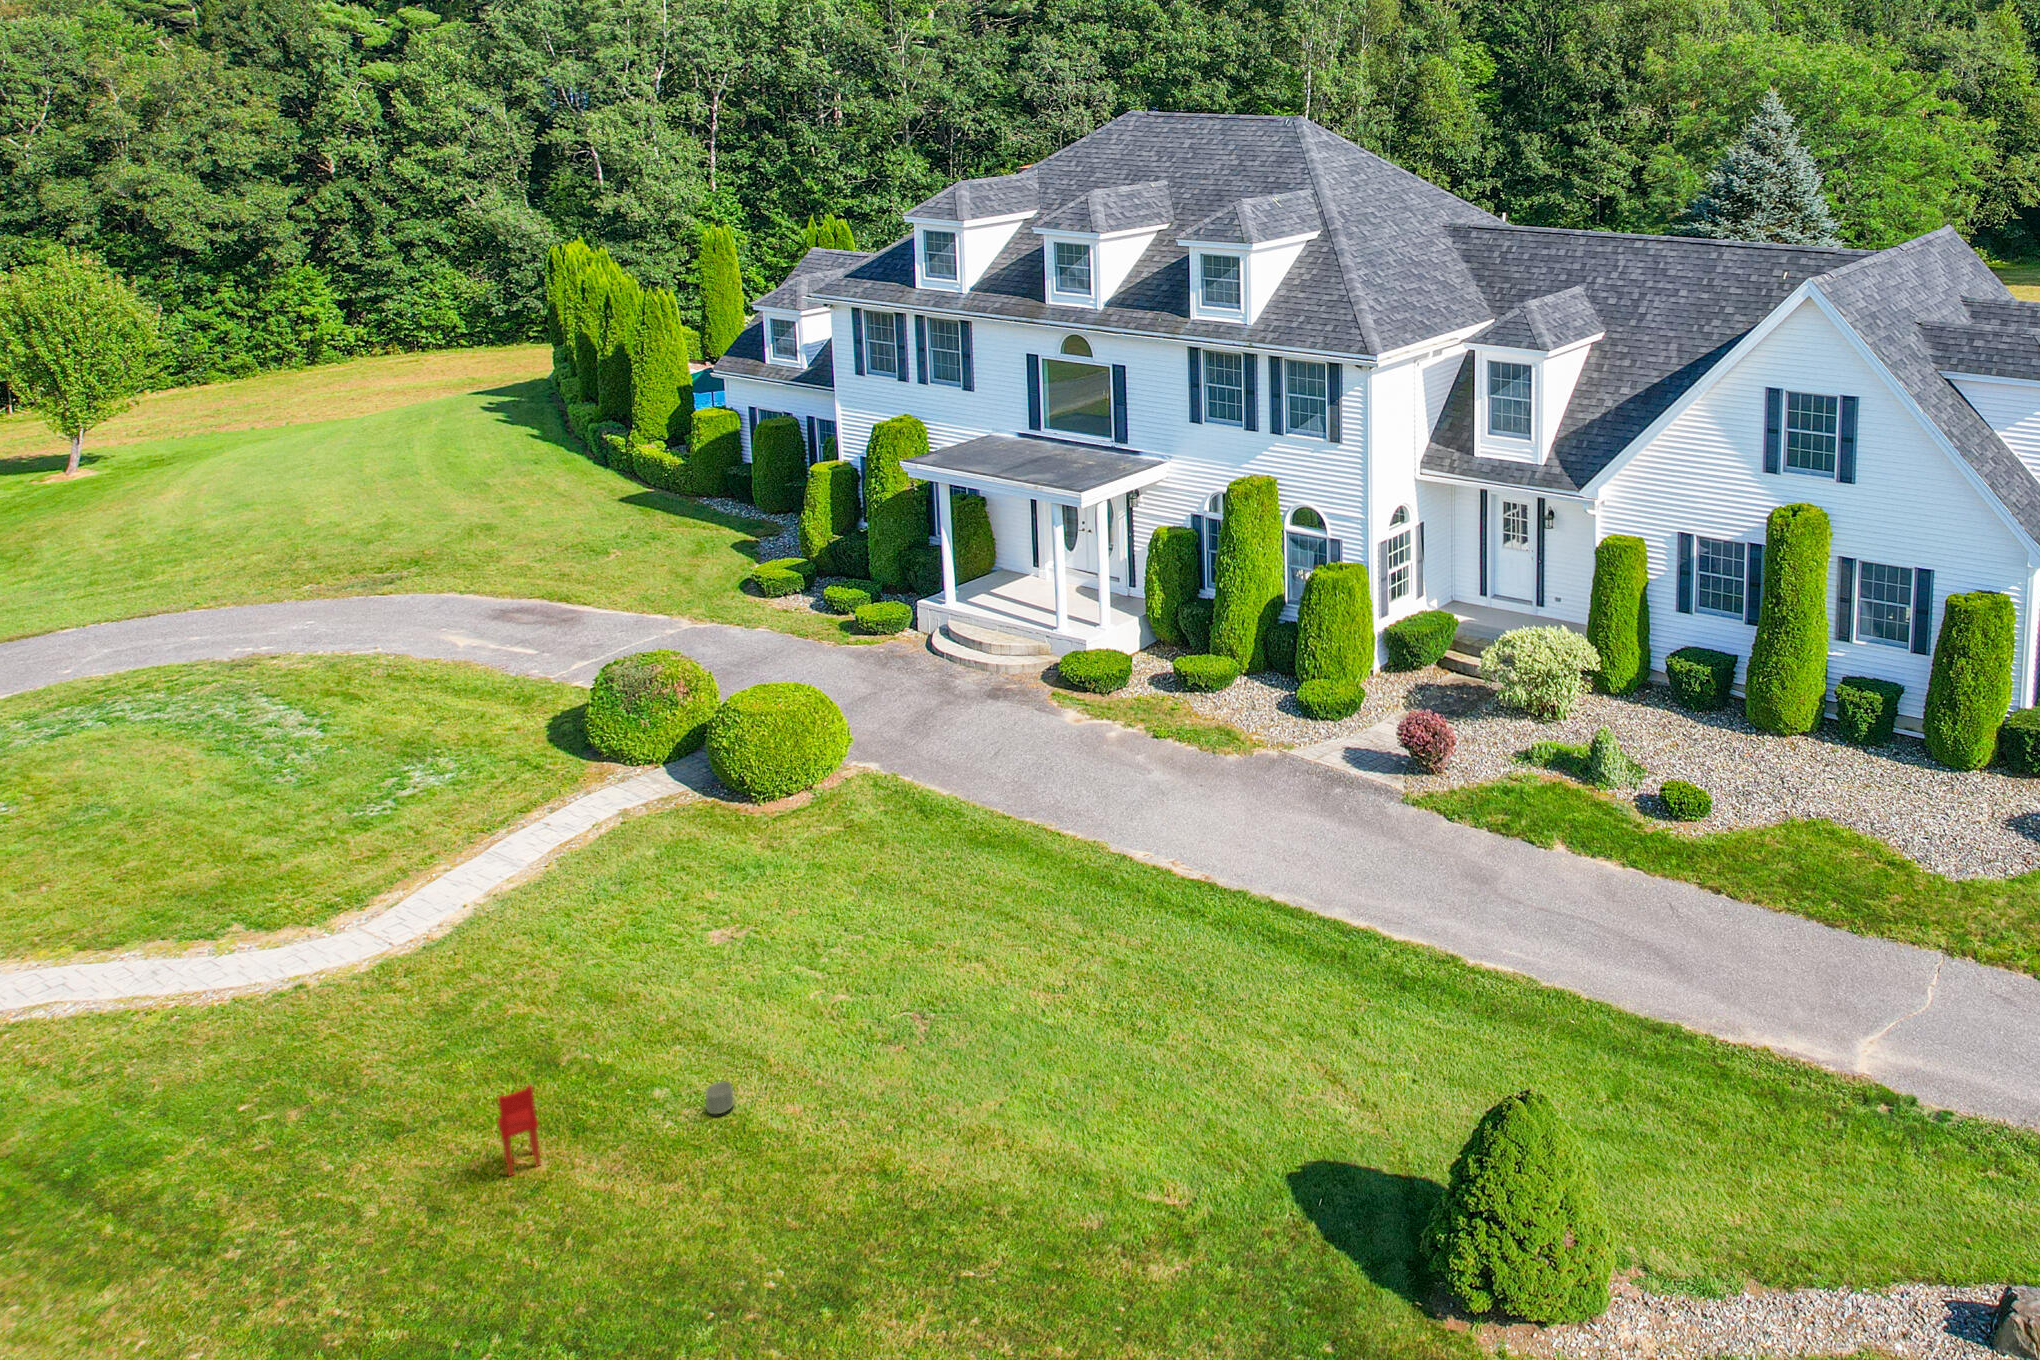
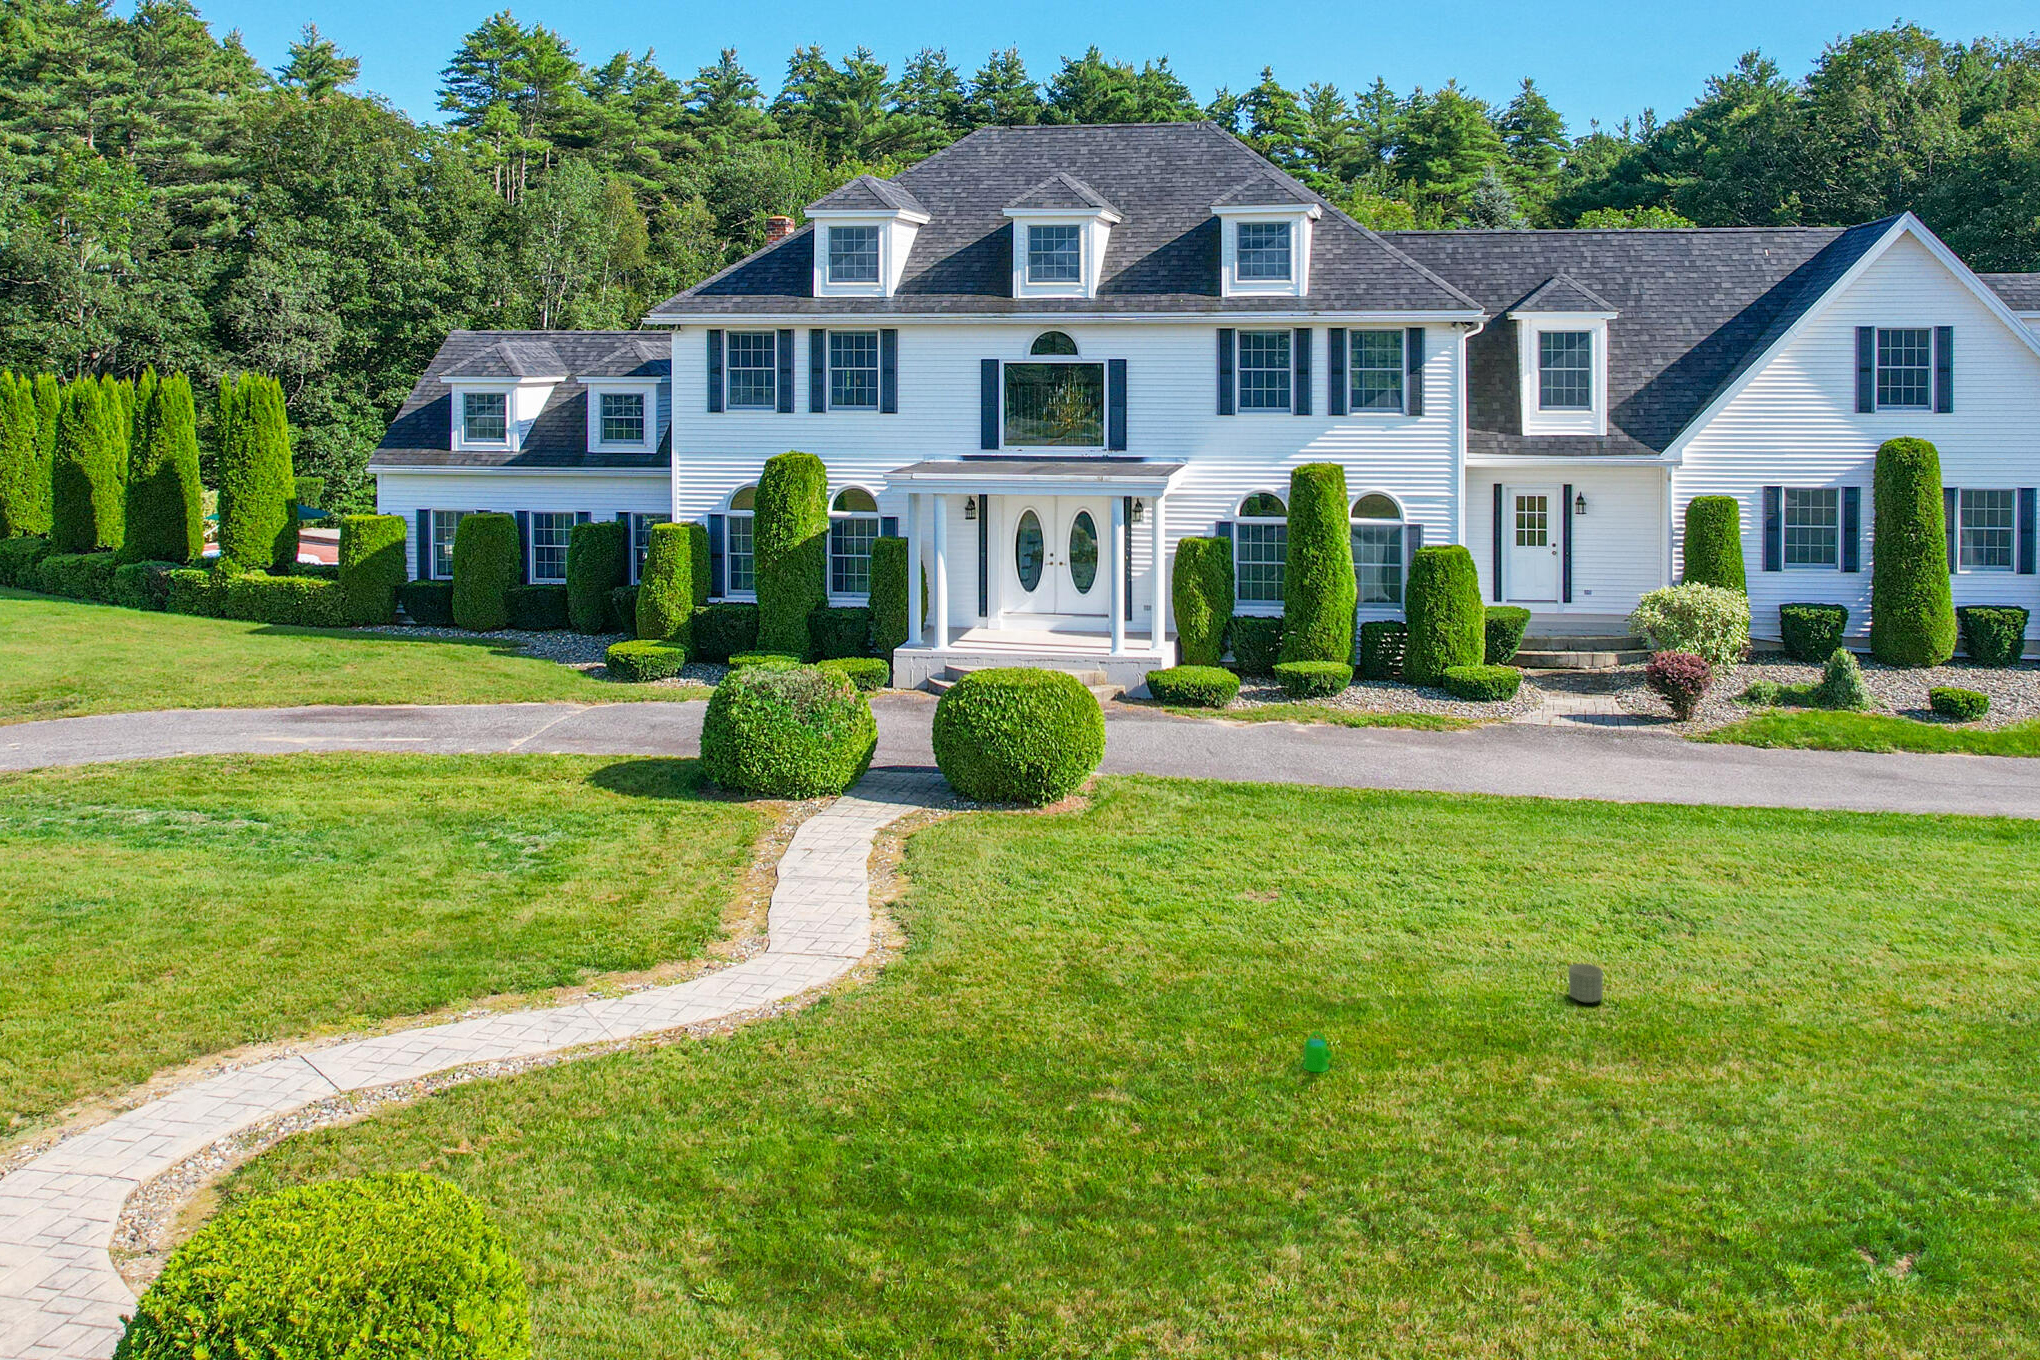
chair: present [498,1085,541,1176] -> none [1436,949,1495,1087]
watering can: none [443,1109,470,1138] -> present [1303,1031,1332,1072]

